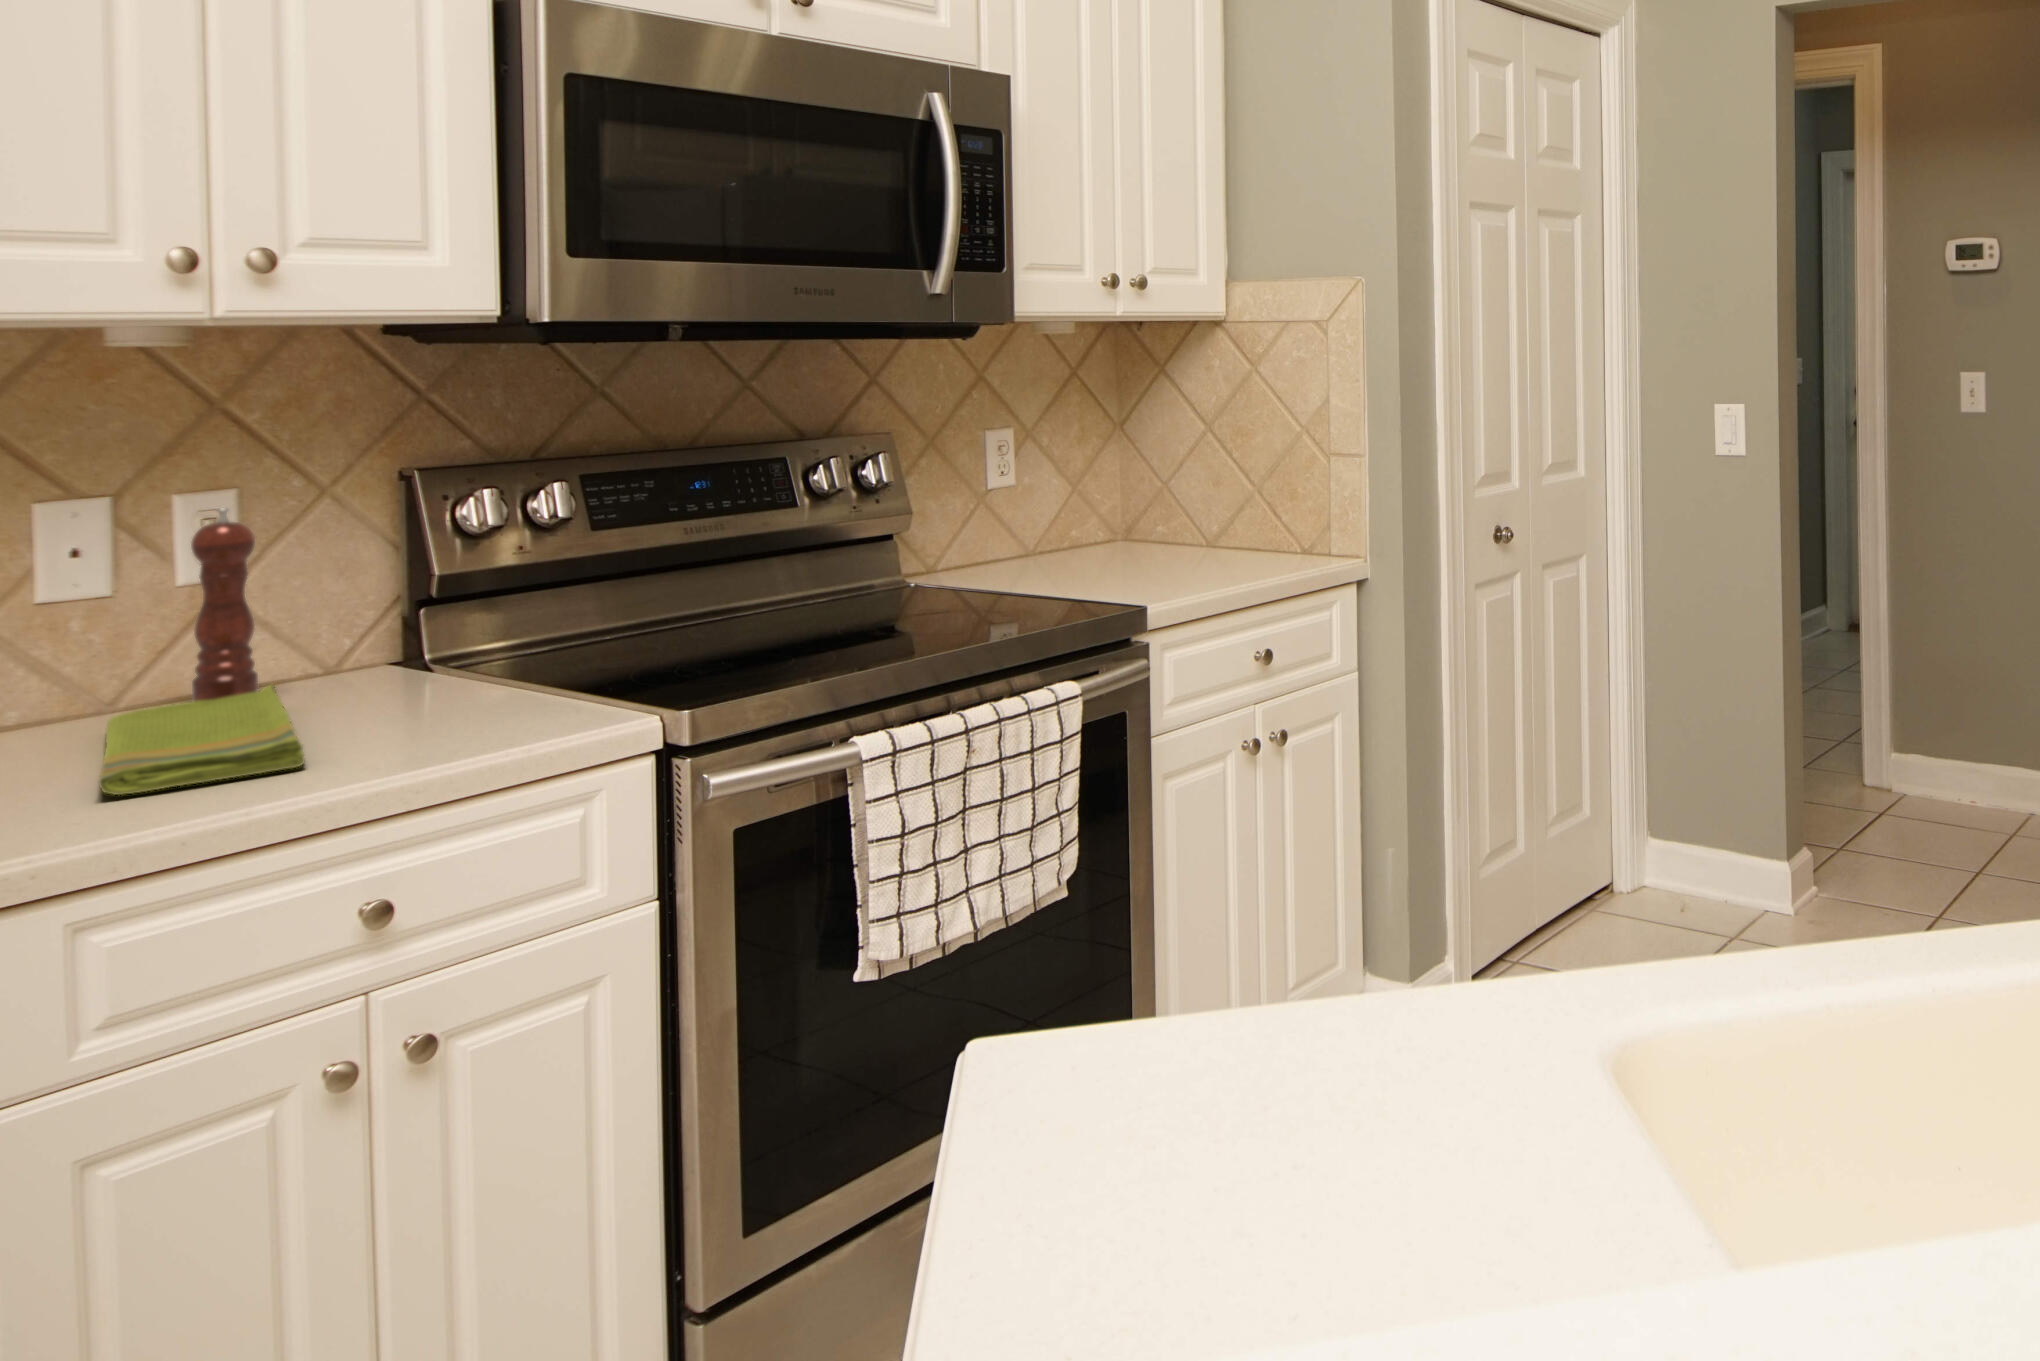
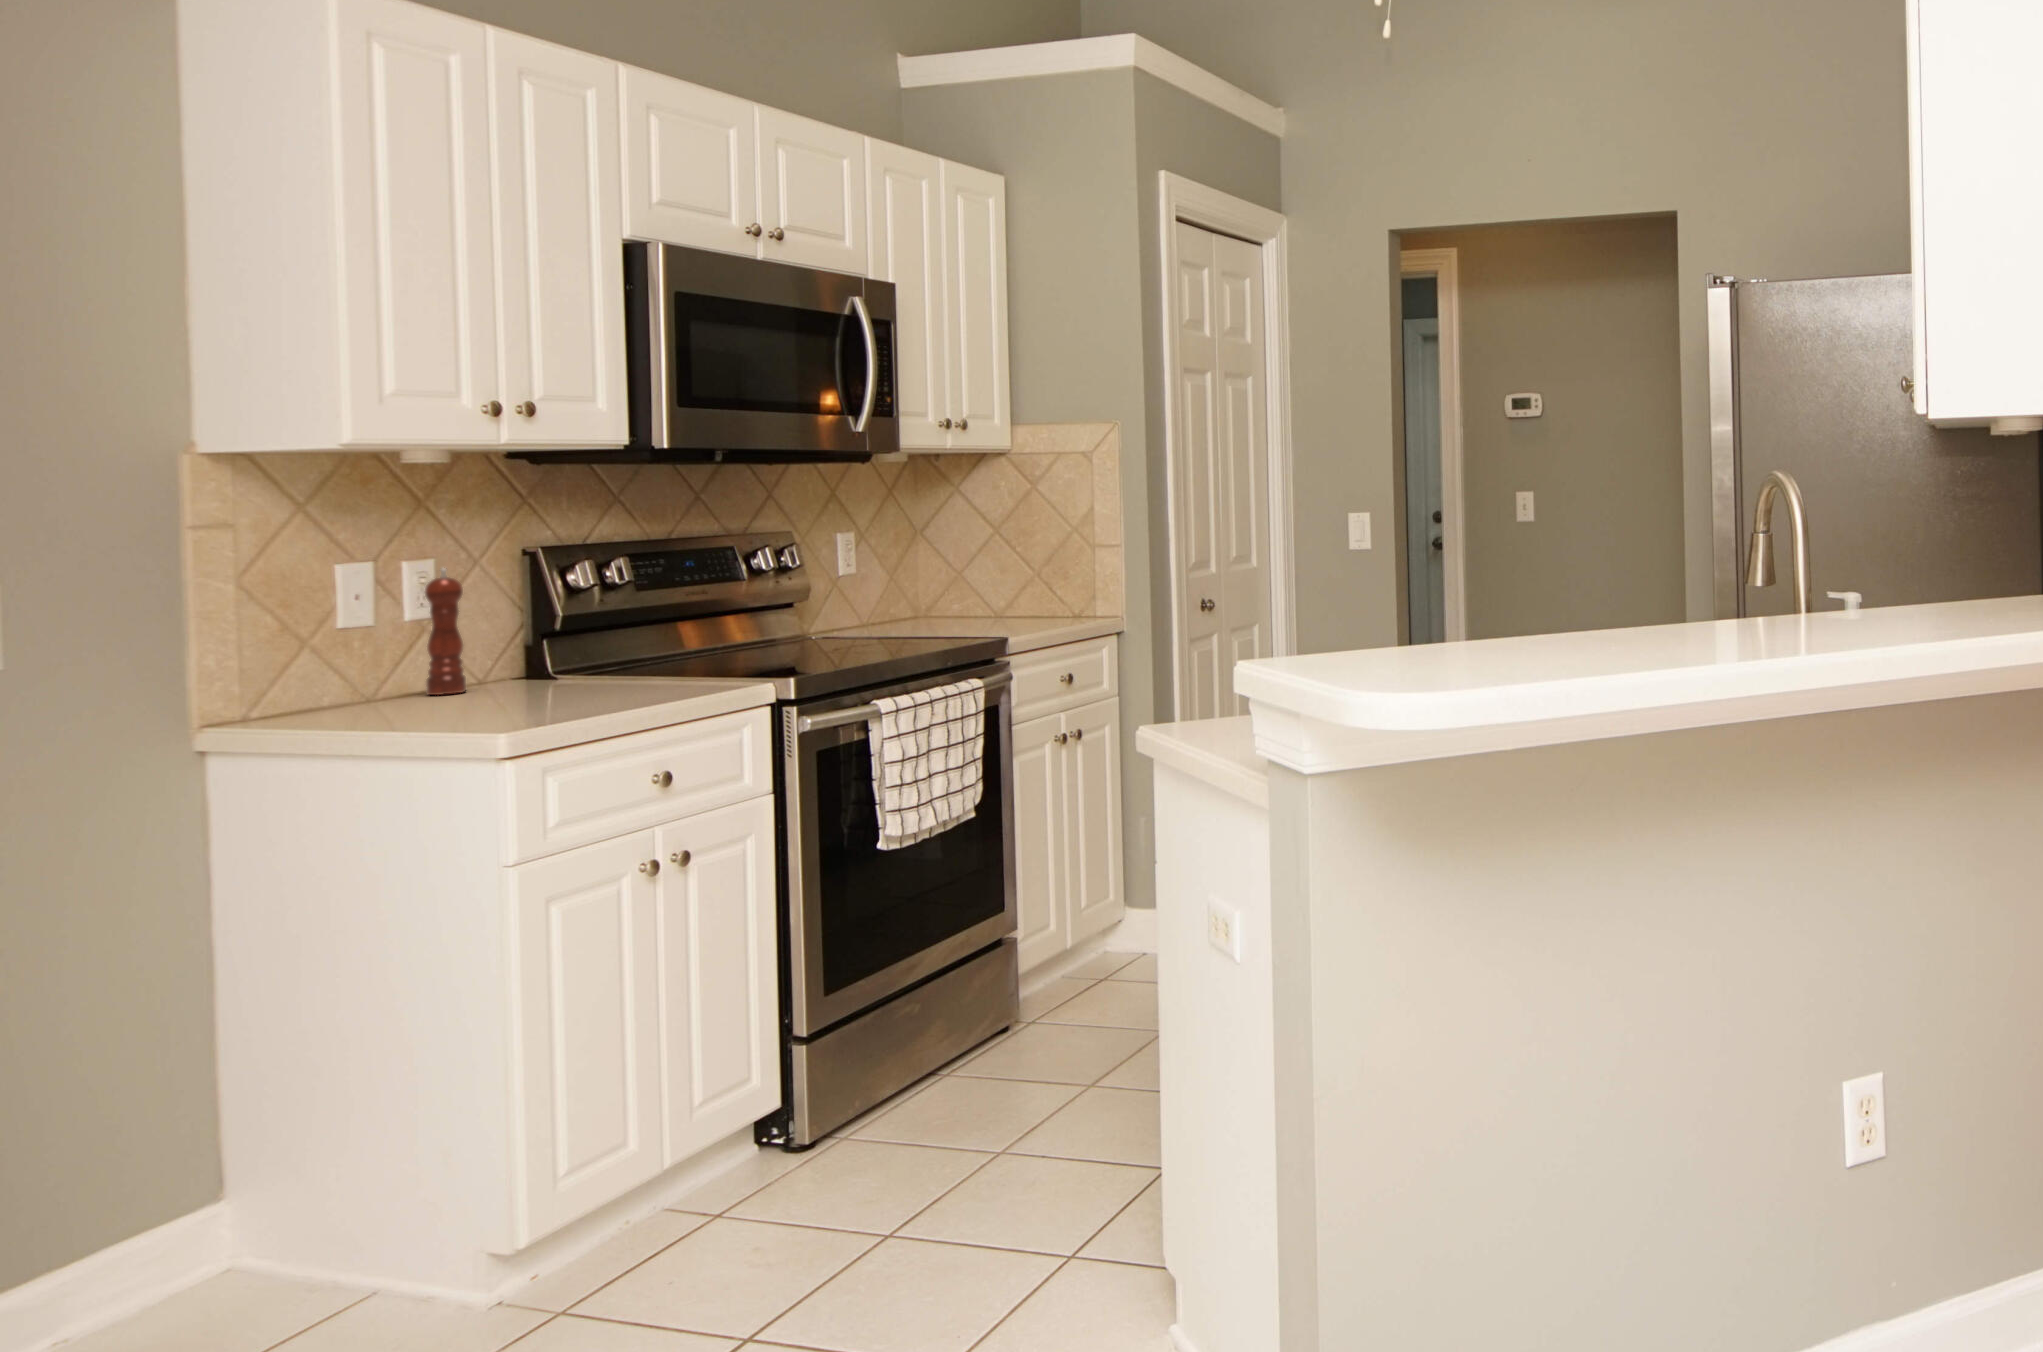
dish towel: present [99,684,304,795] -> none [409,677,603,713]

